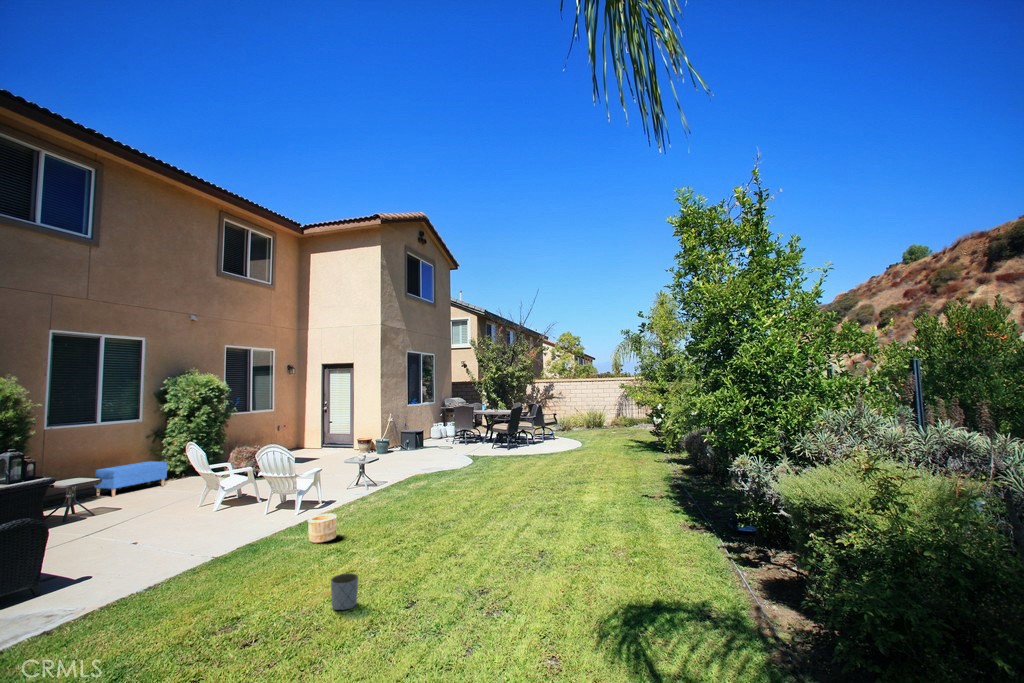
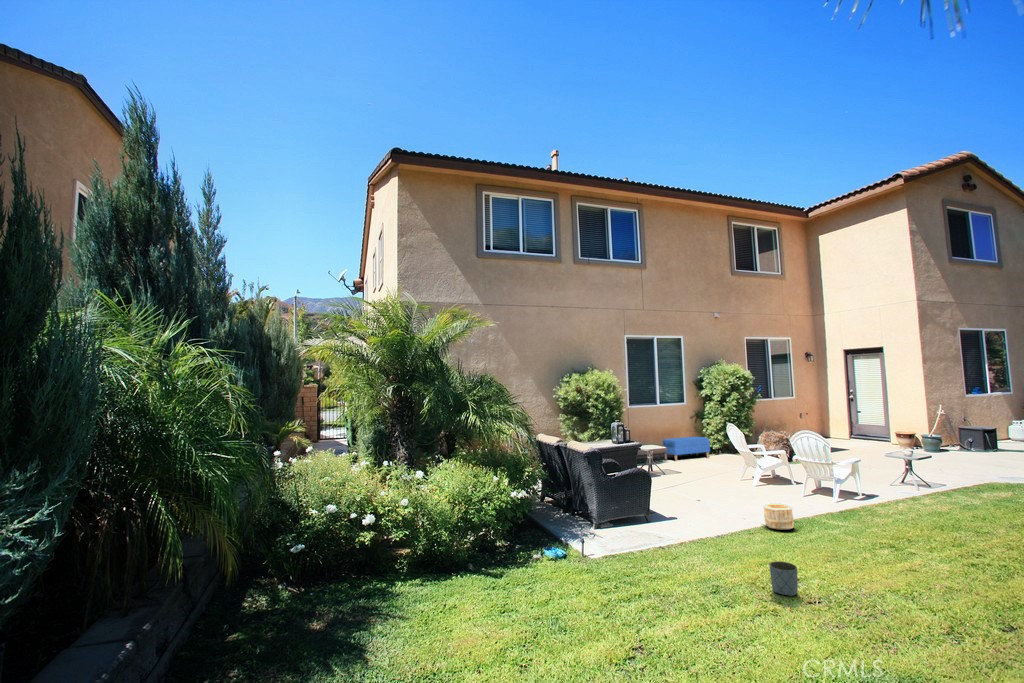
wooden bucket: present [308,514,337,543] -> present [763,503,794,530]
planter: present [331,573,358,610] -> present [769,561,798,597]

